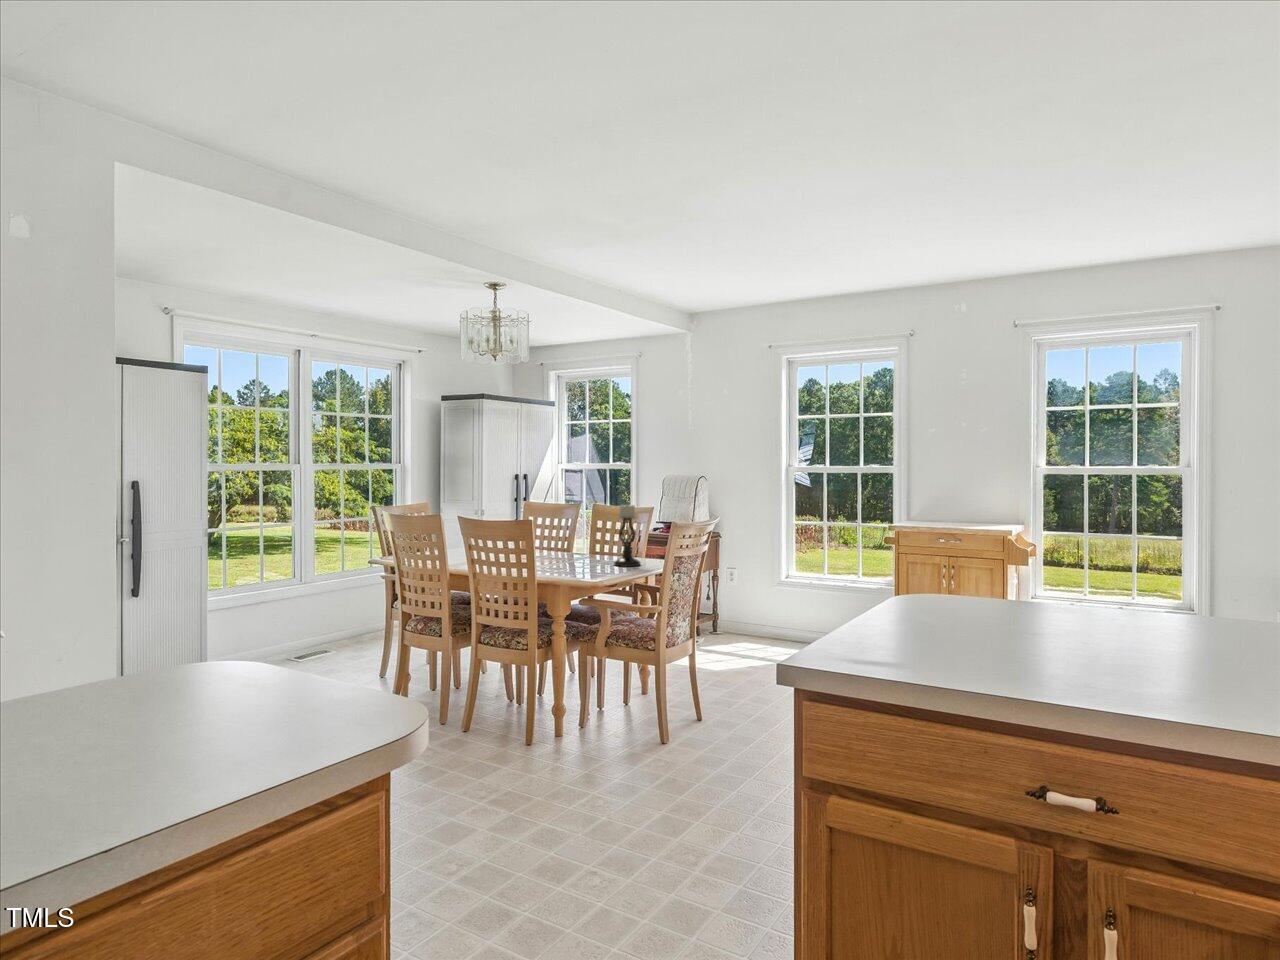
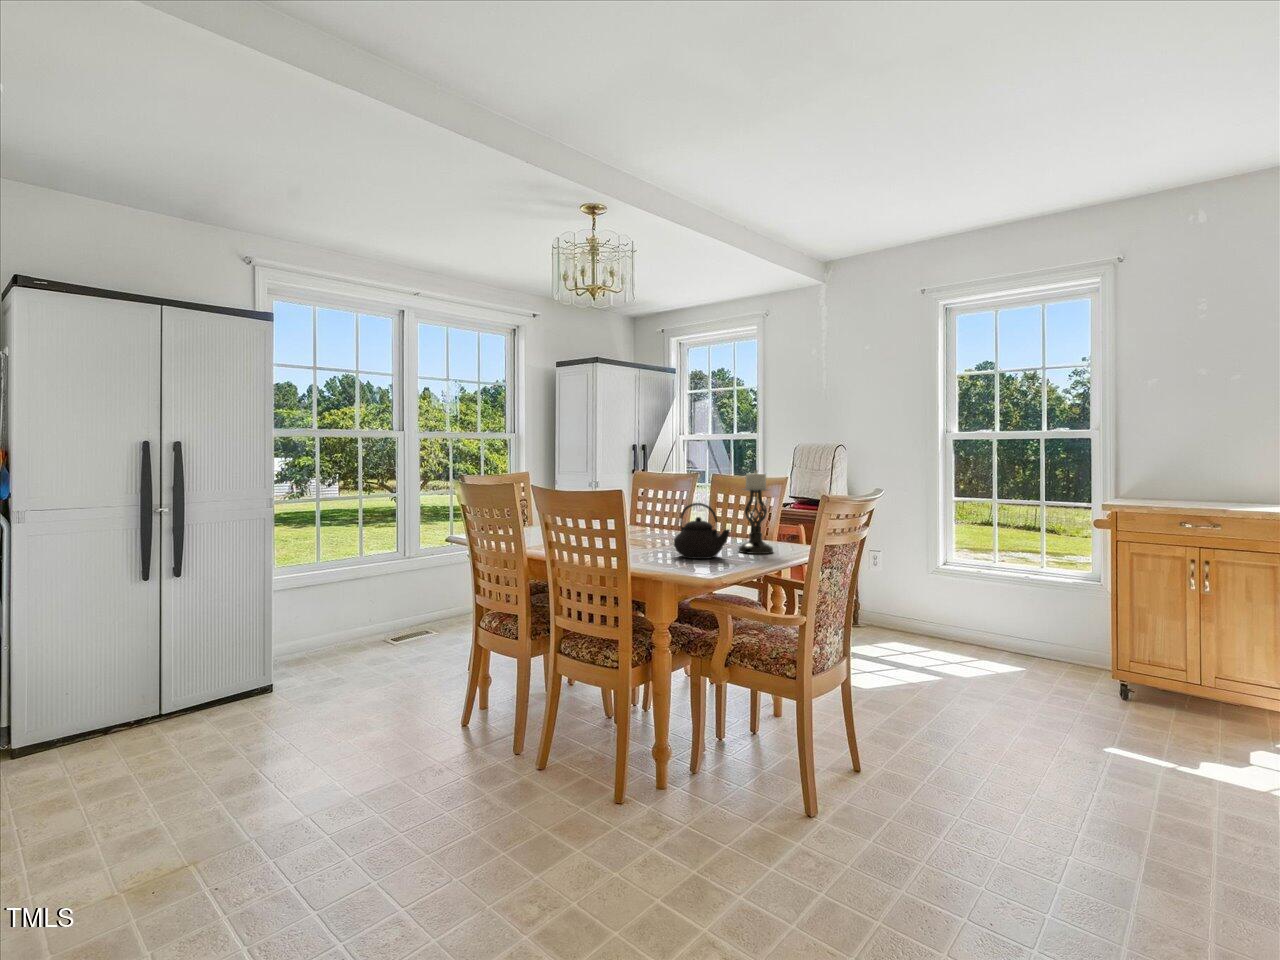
teapot: none [565,528,608,570] -> present [674,503,730,559]

